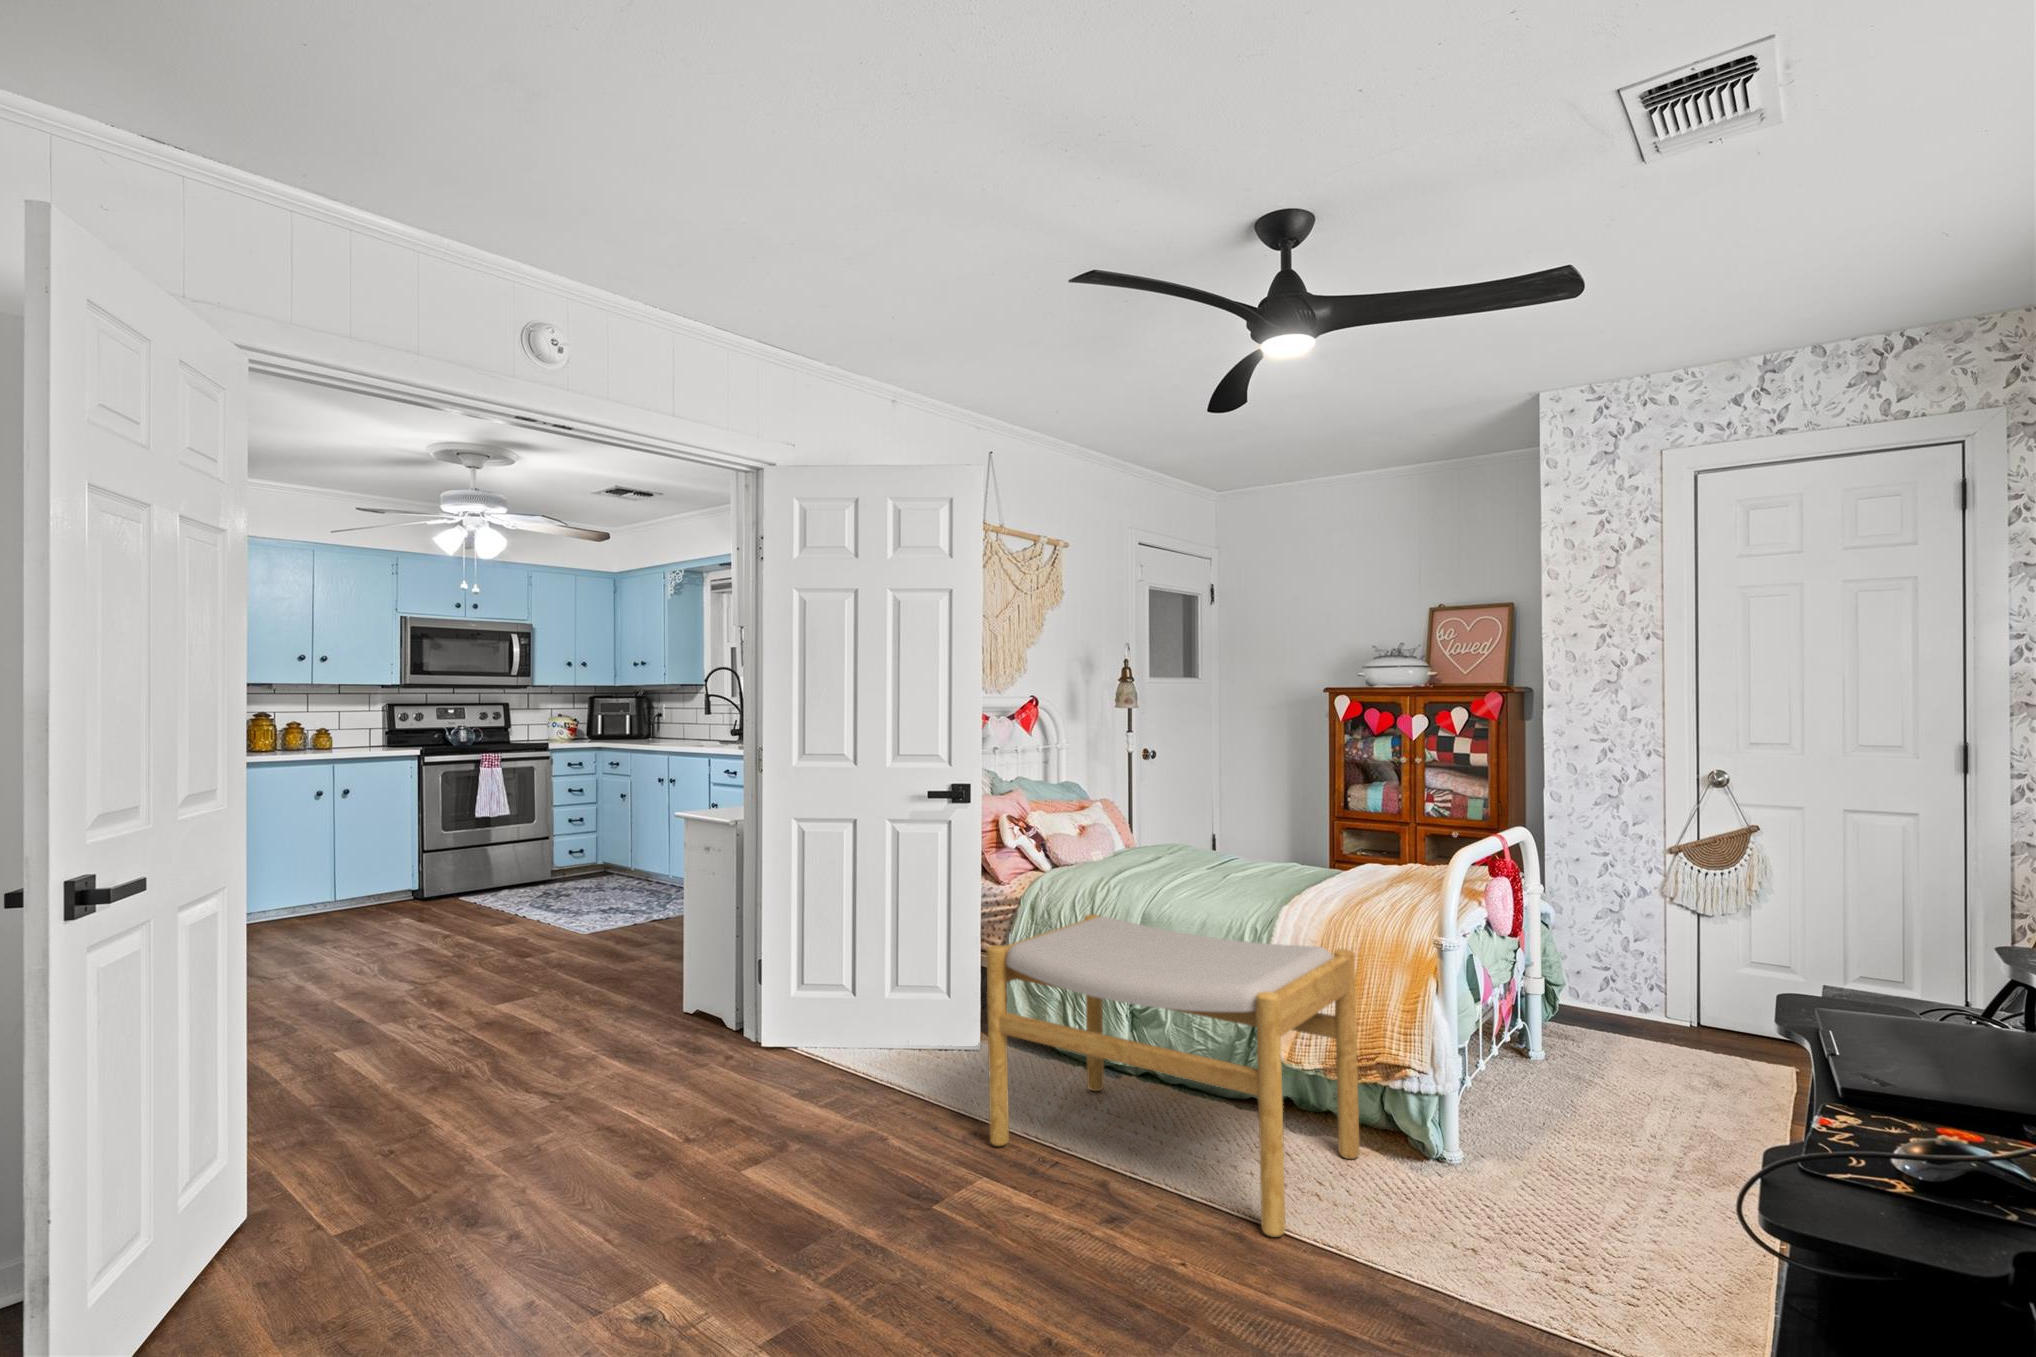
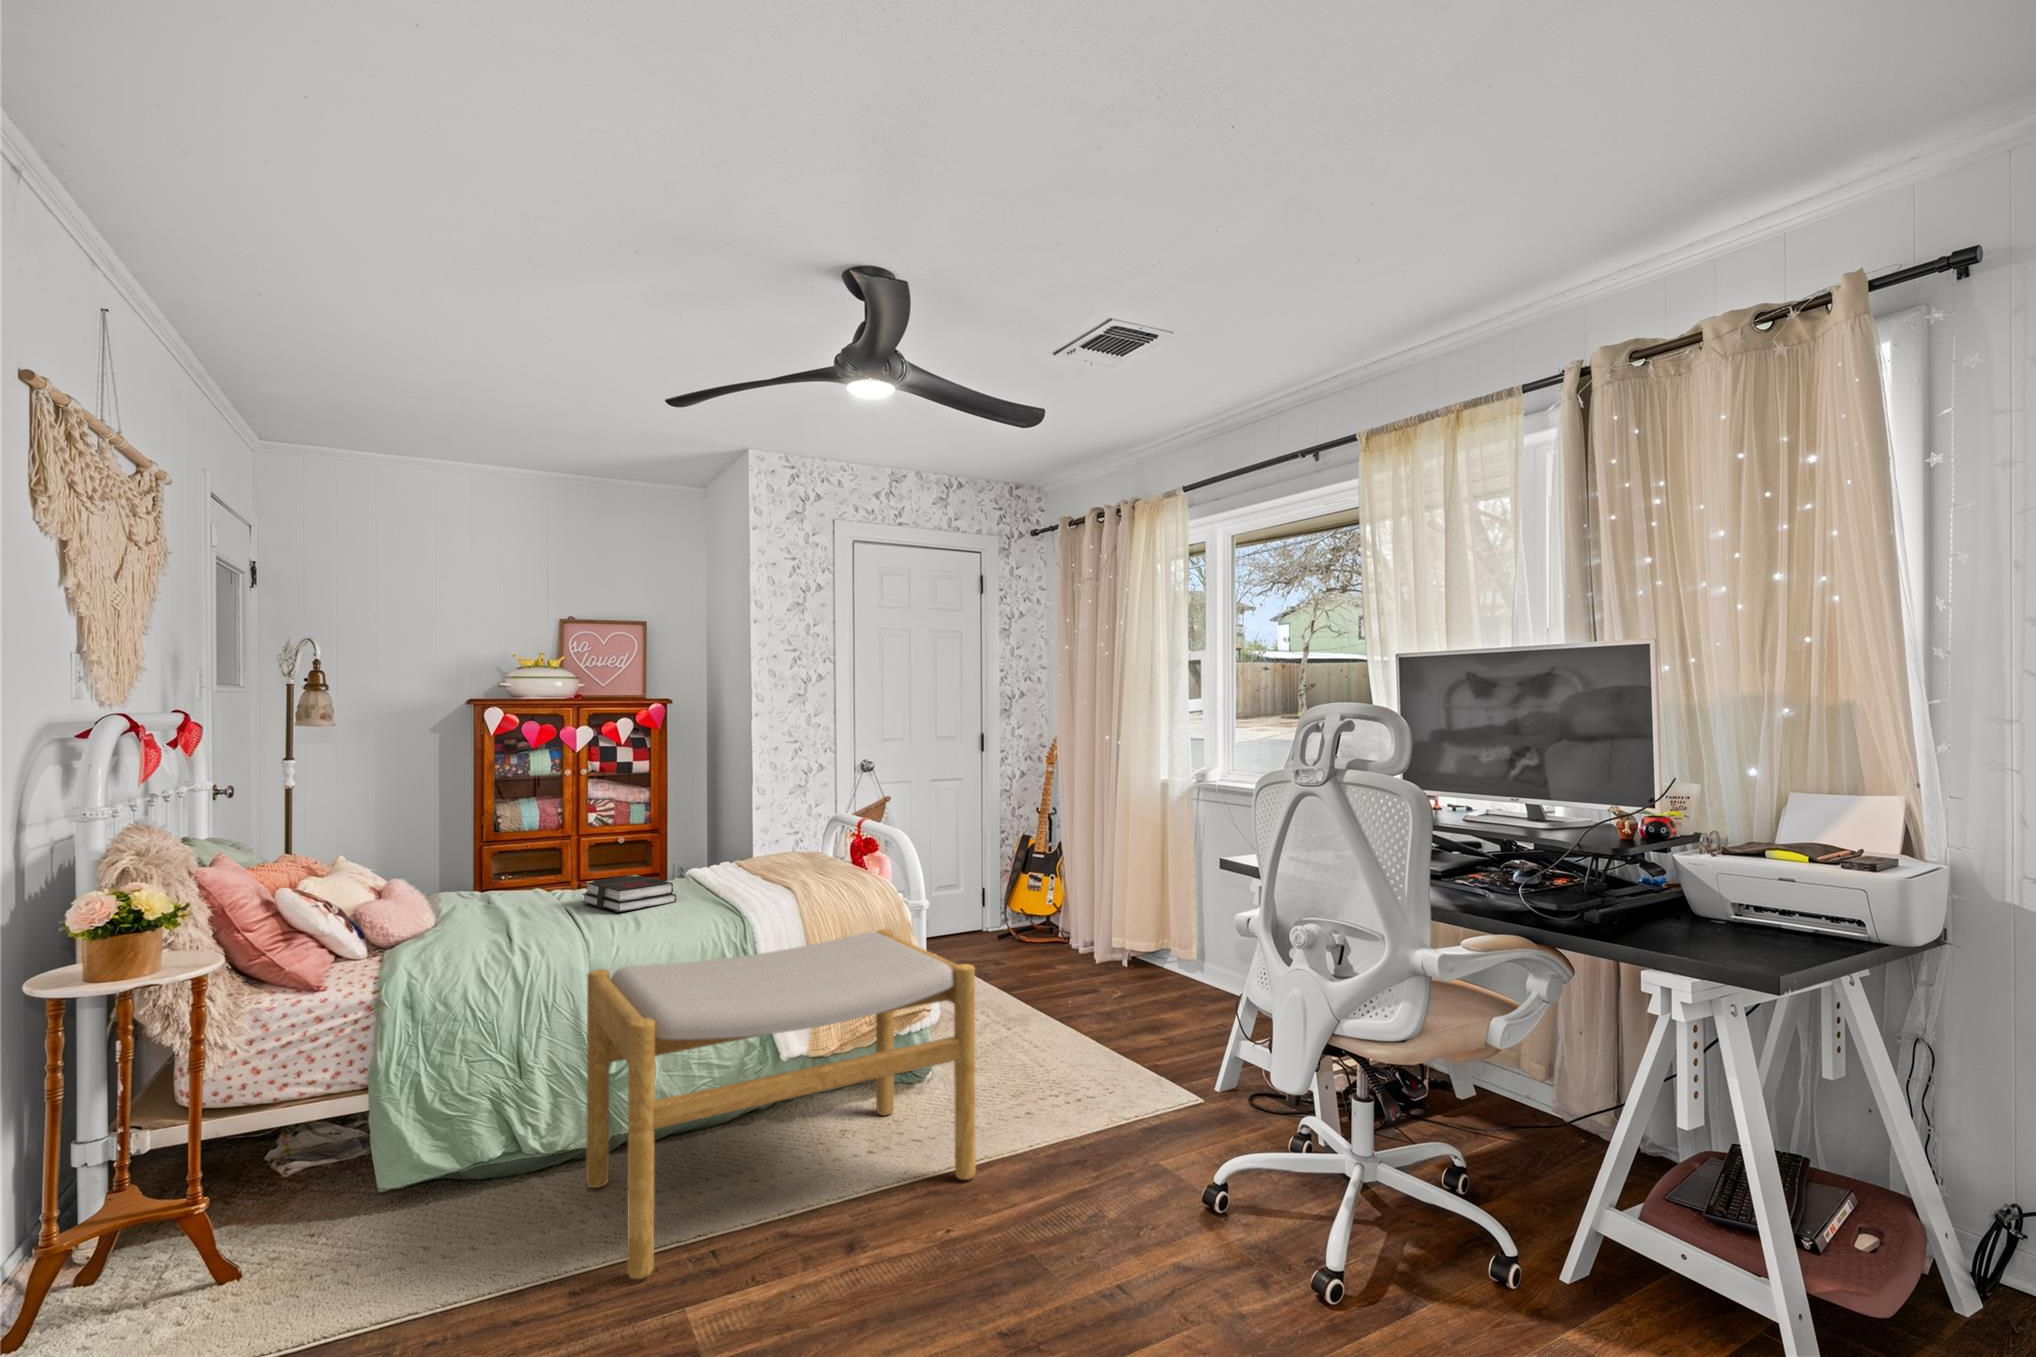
book: none [1194,852,1262,883] -> present [582,875,676,912]

